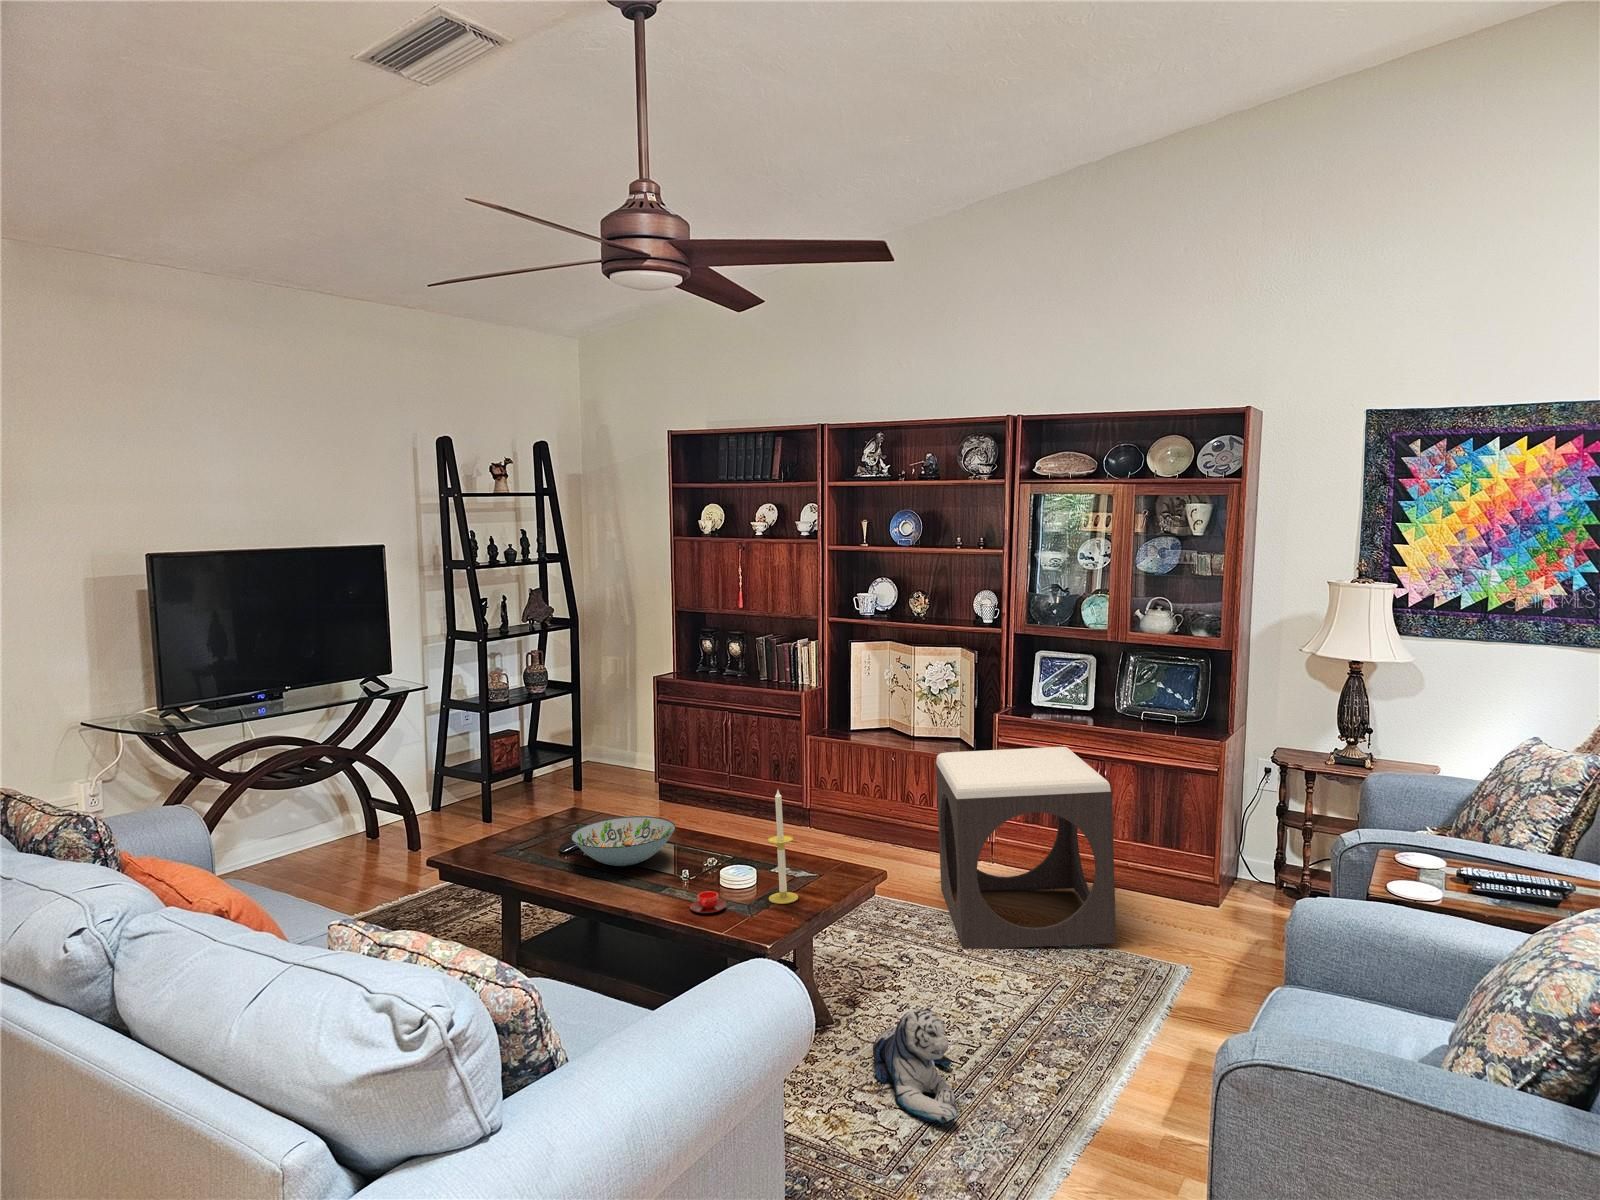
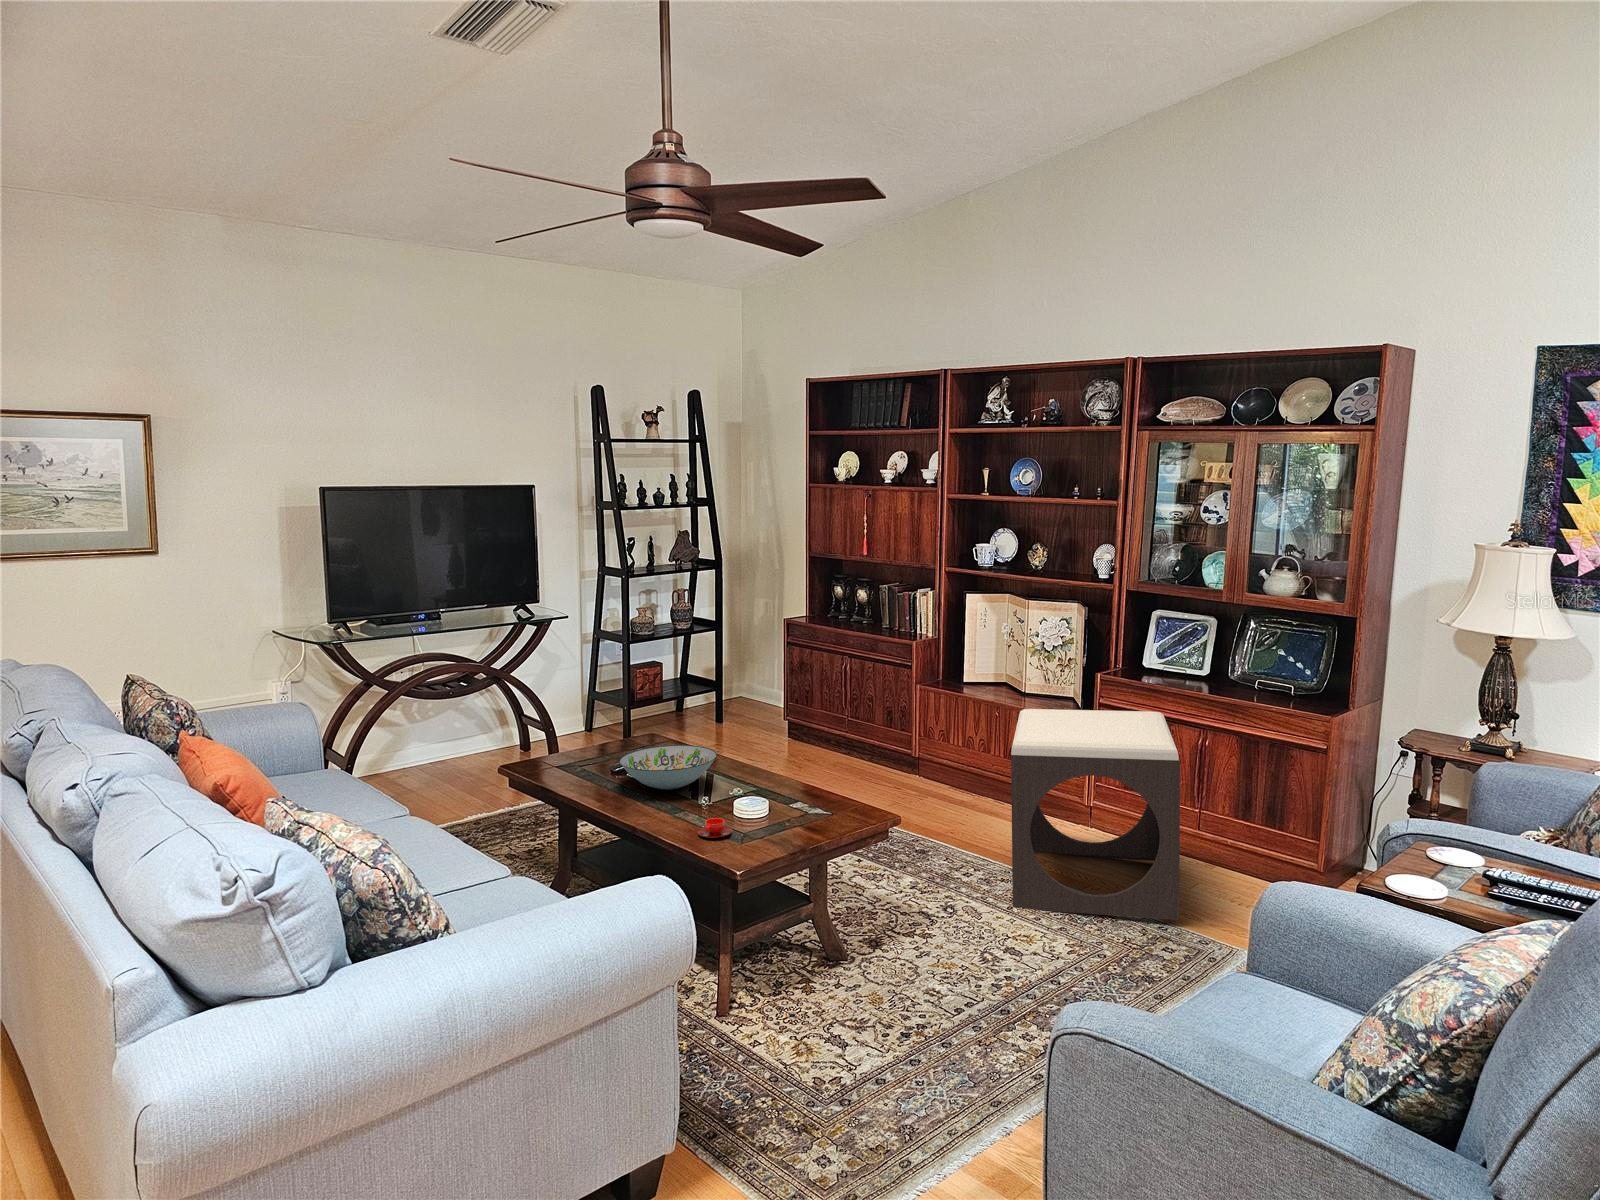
candle: present [768,790,798,904] -> none [776,726,805,837]
plush toy: present [873,1009,957,1124] -> none [861,954,942,1066]

